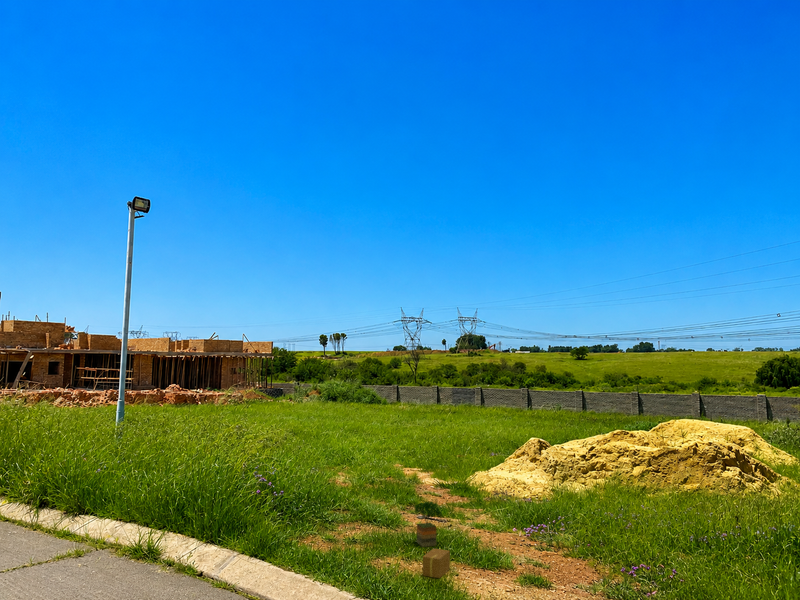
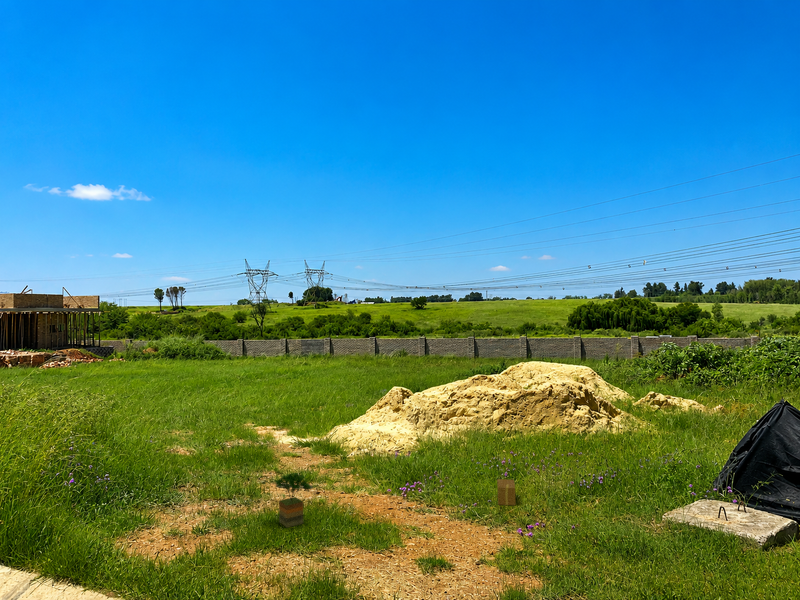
cardboard box: present [423,548,450,578] -> present [497,479,516,505]

